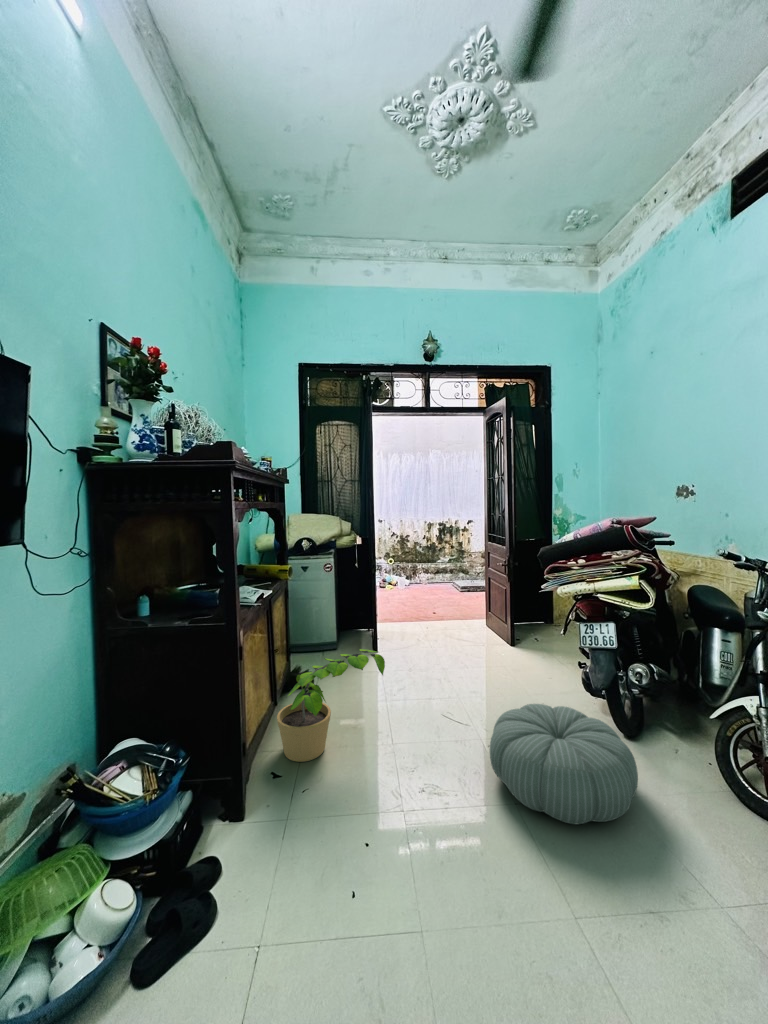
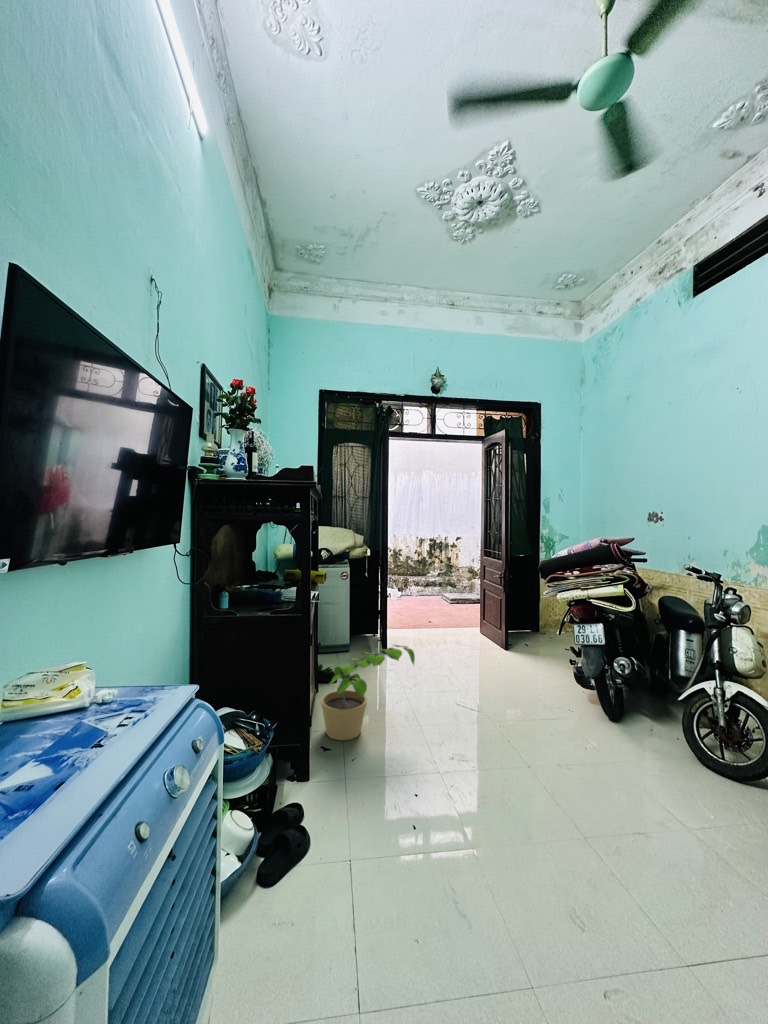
pouf: present [490,704,638,824] -> none [505,691,625,779]

